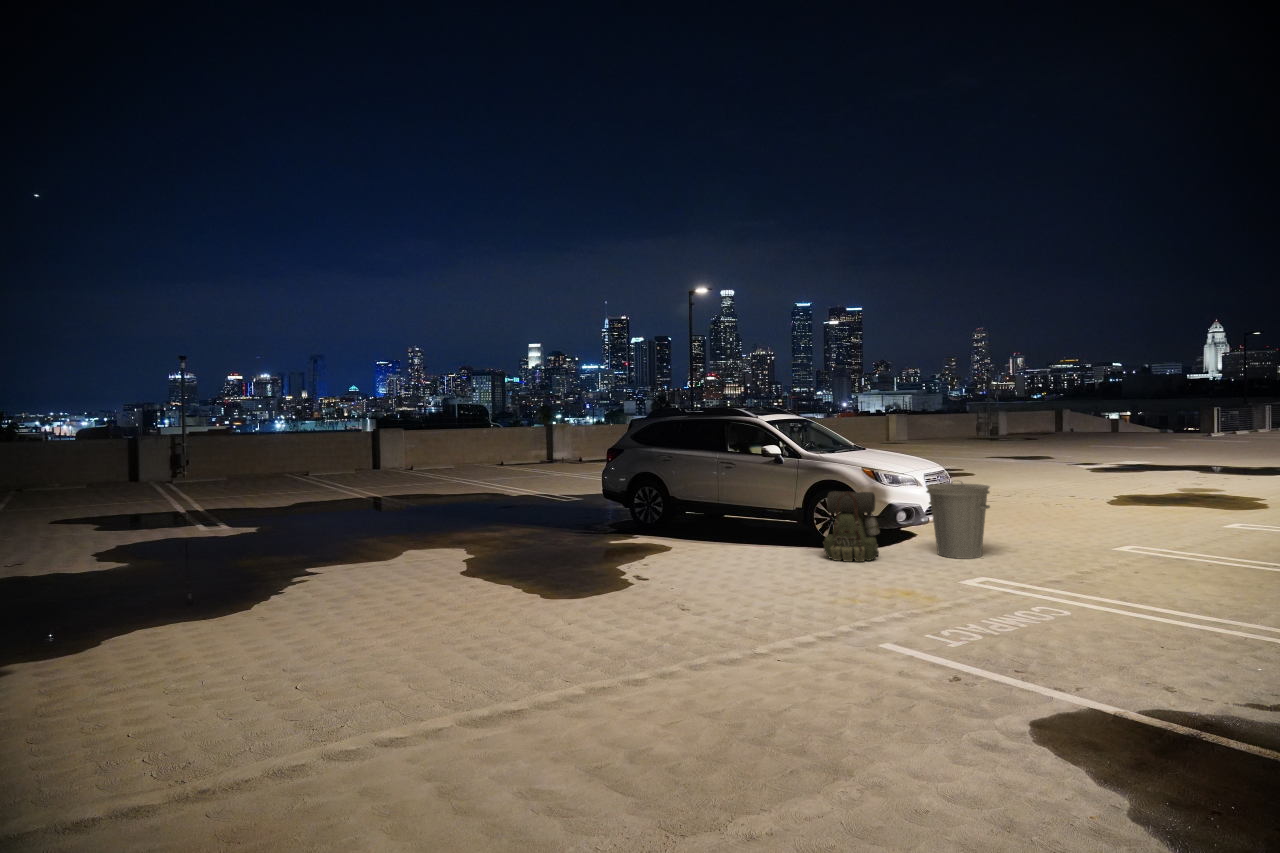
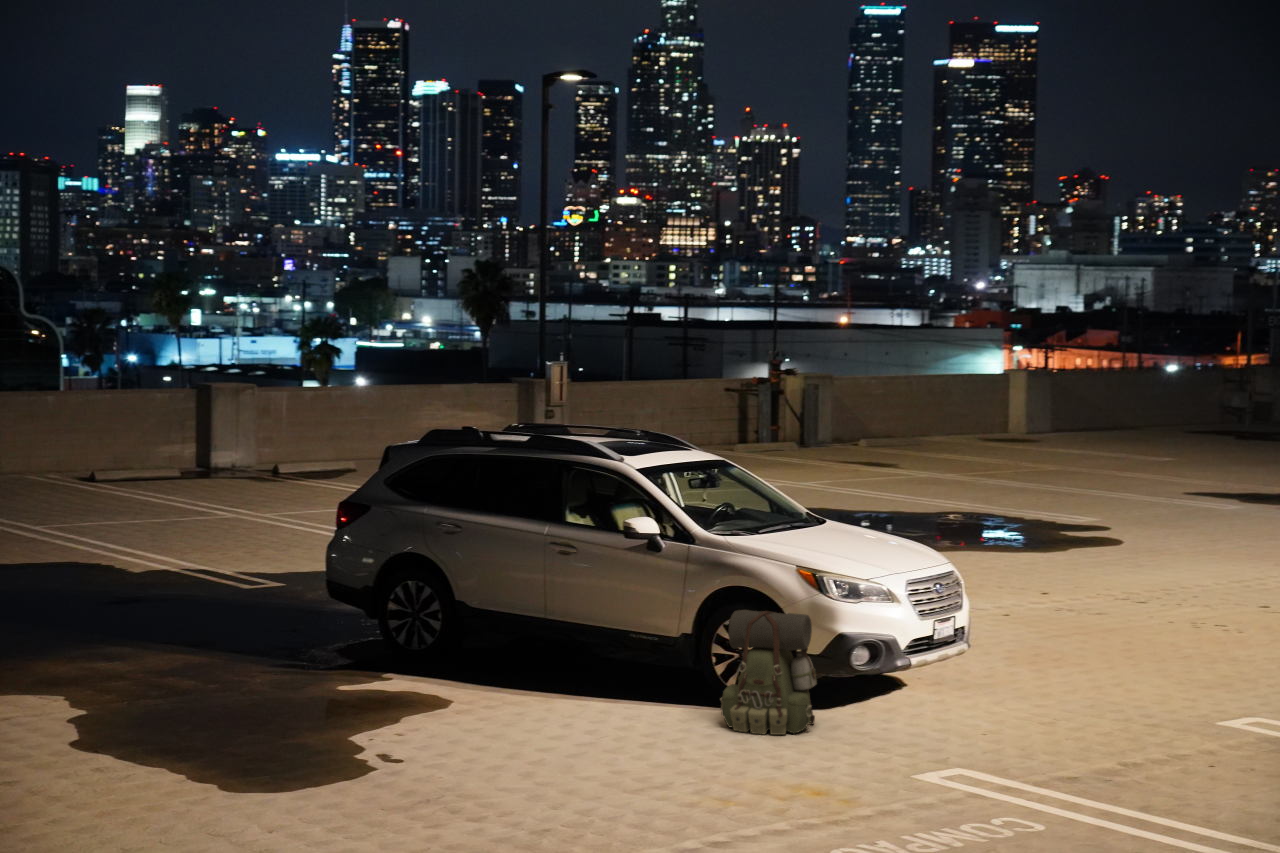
trash can: present [926,481,990,559] -> none [900,597,1005,733]

